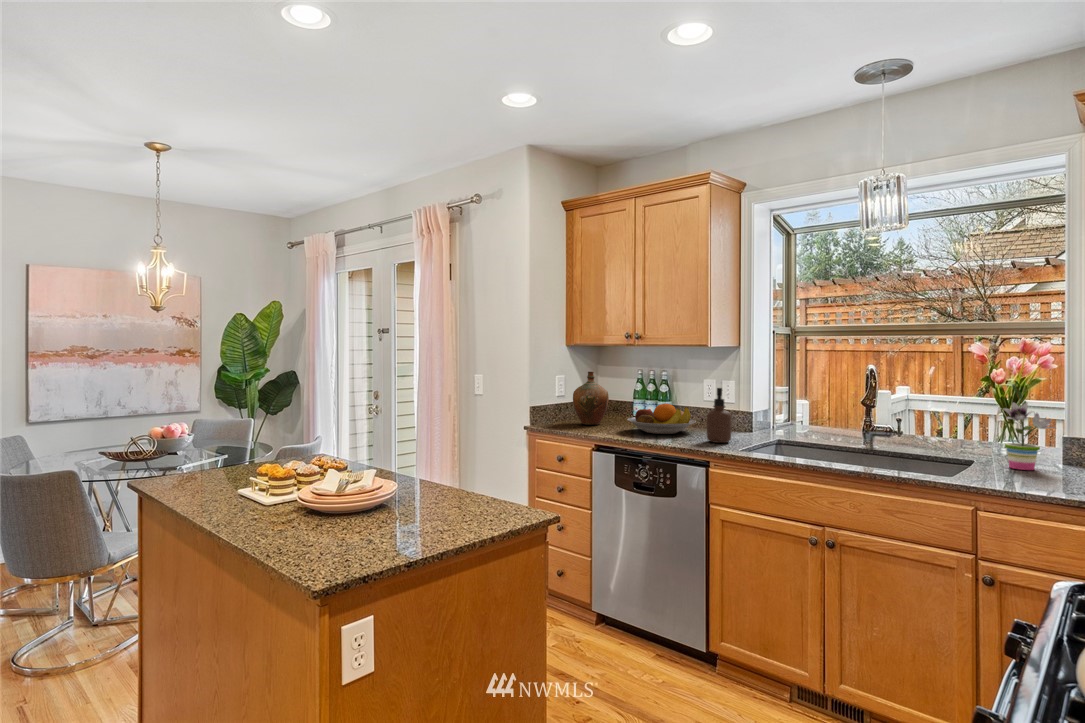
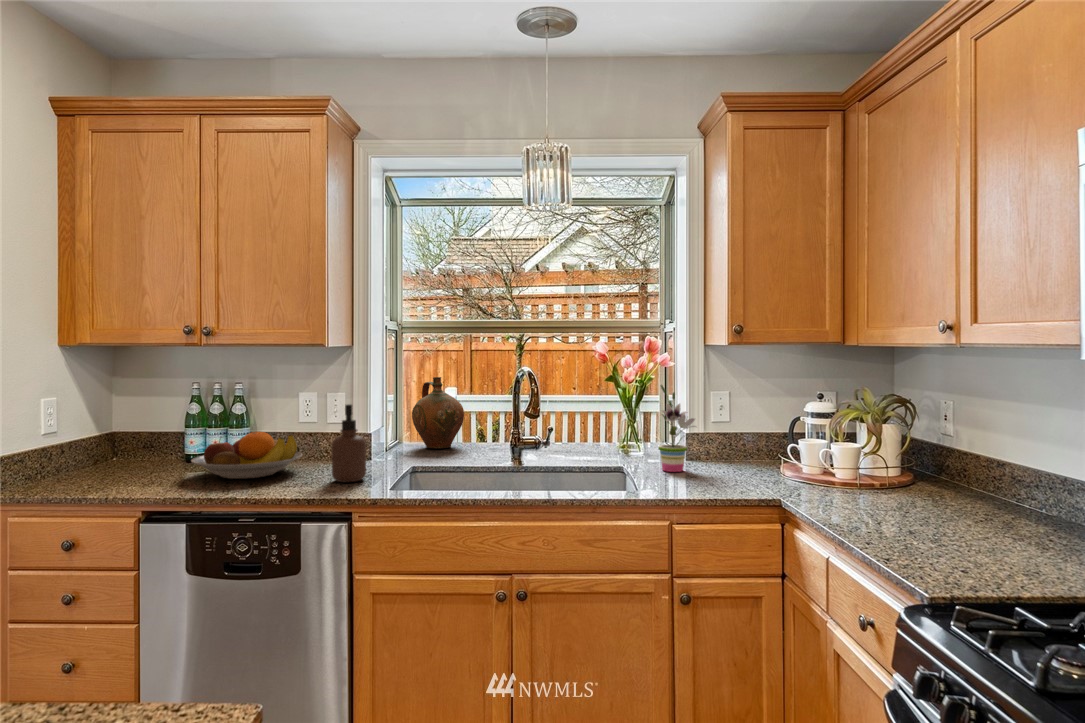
ceramic jug: present [573,372,609,425] -> present [412,377,464,449]

